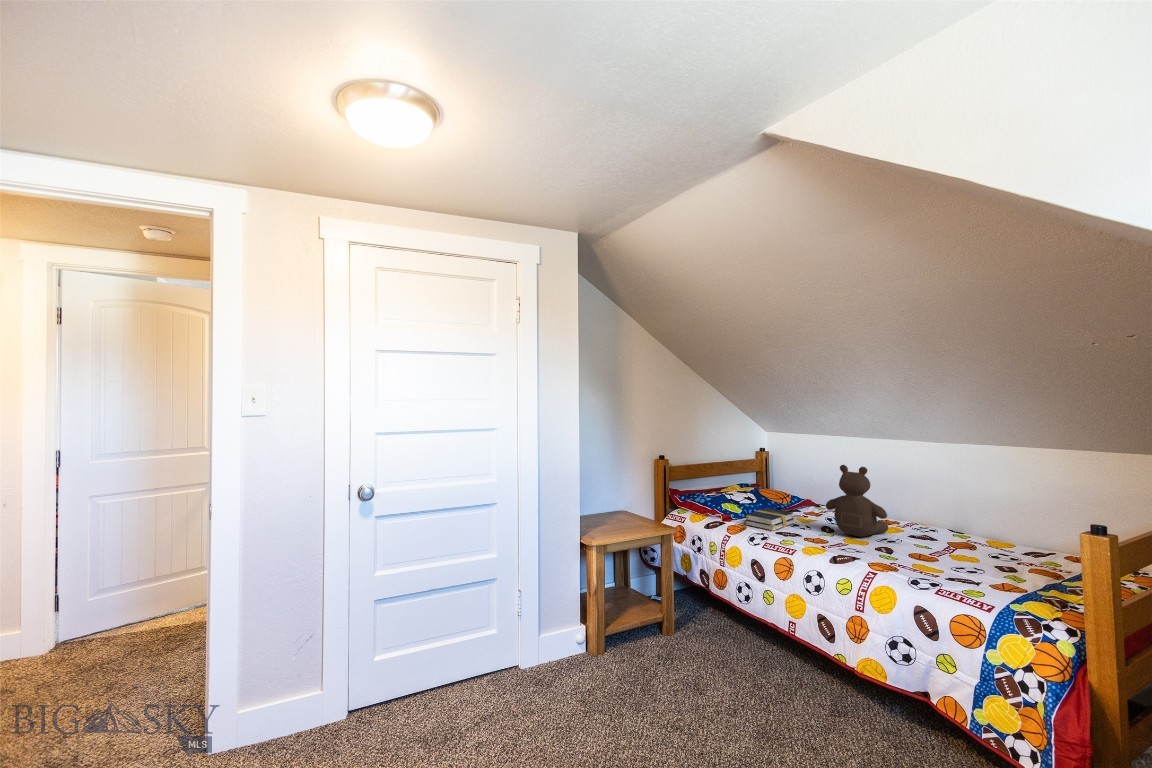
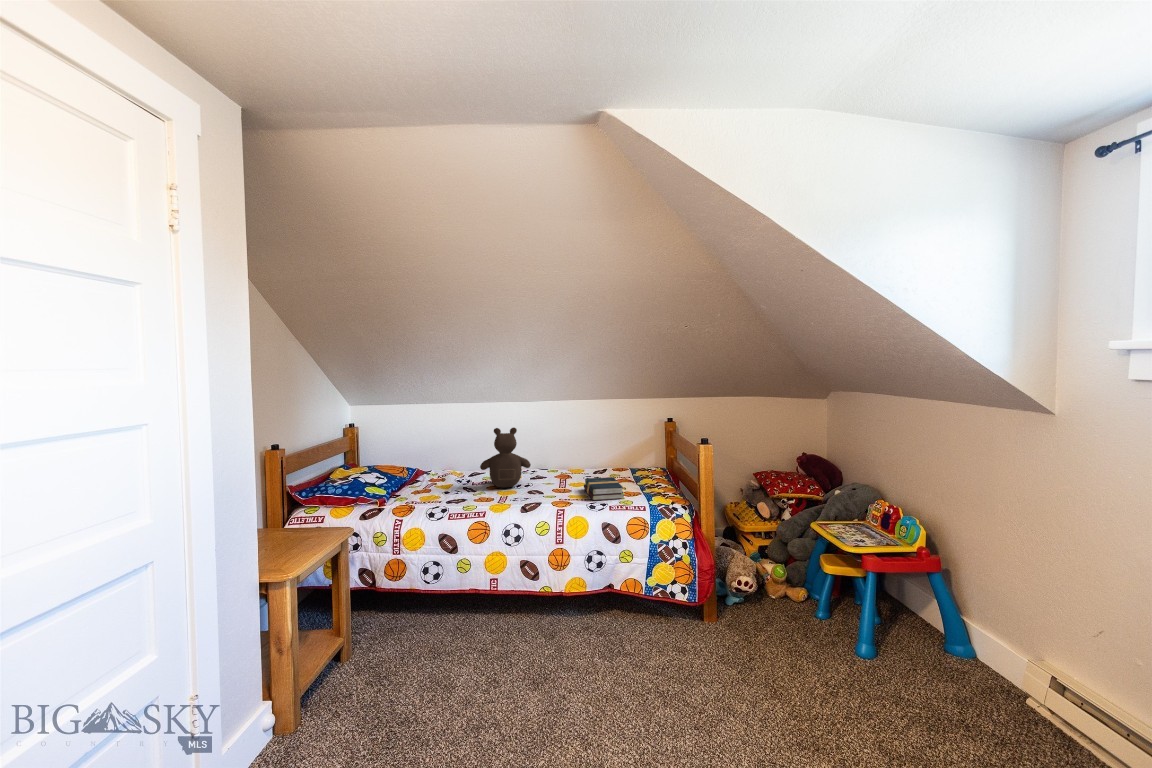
hardback book: present [745,508,795,531] -> present [584,477,624,500]

